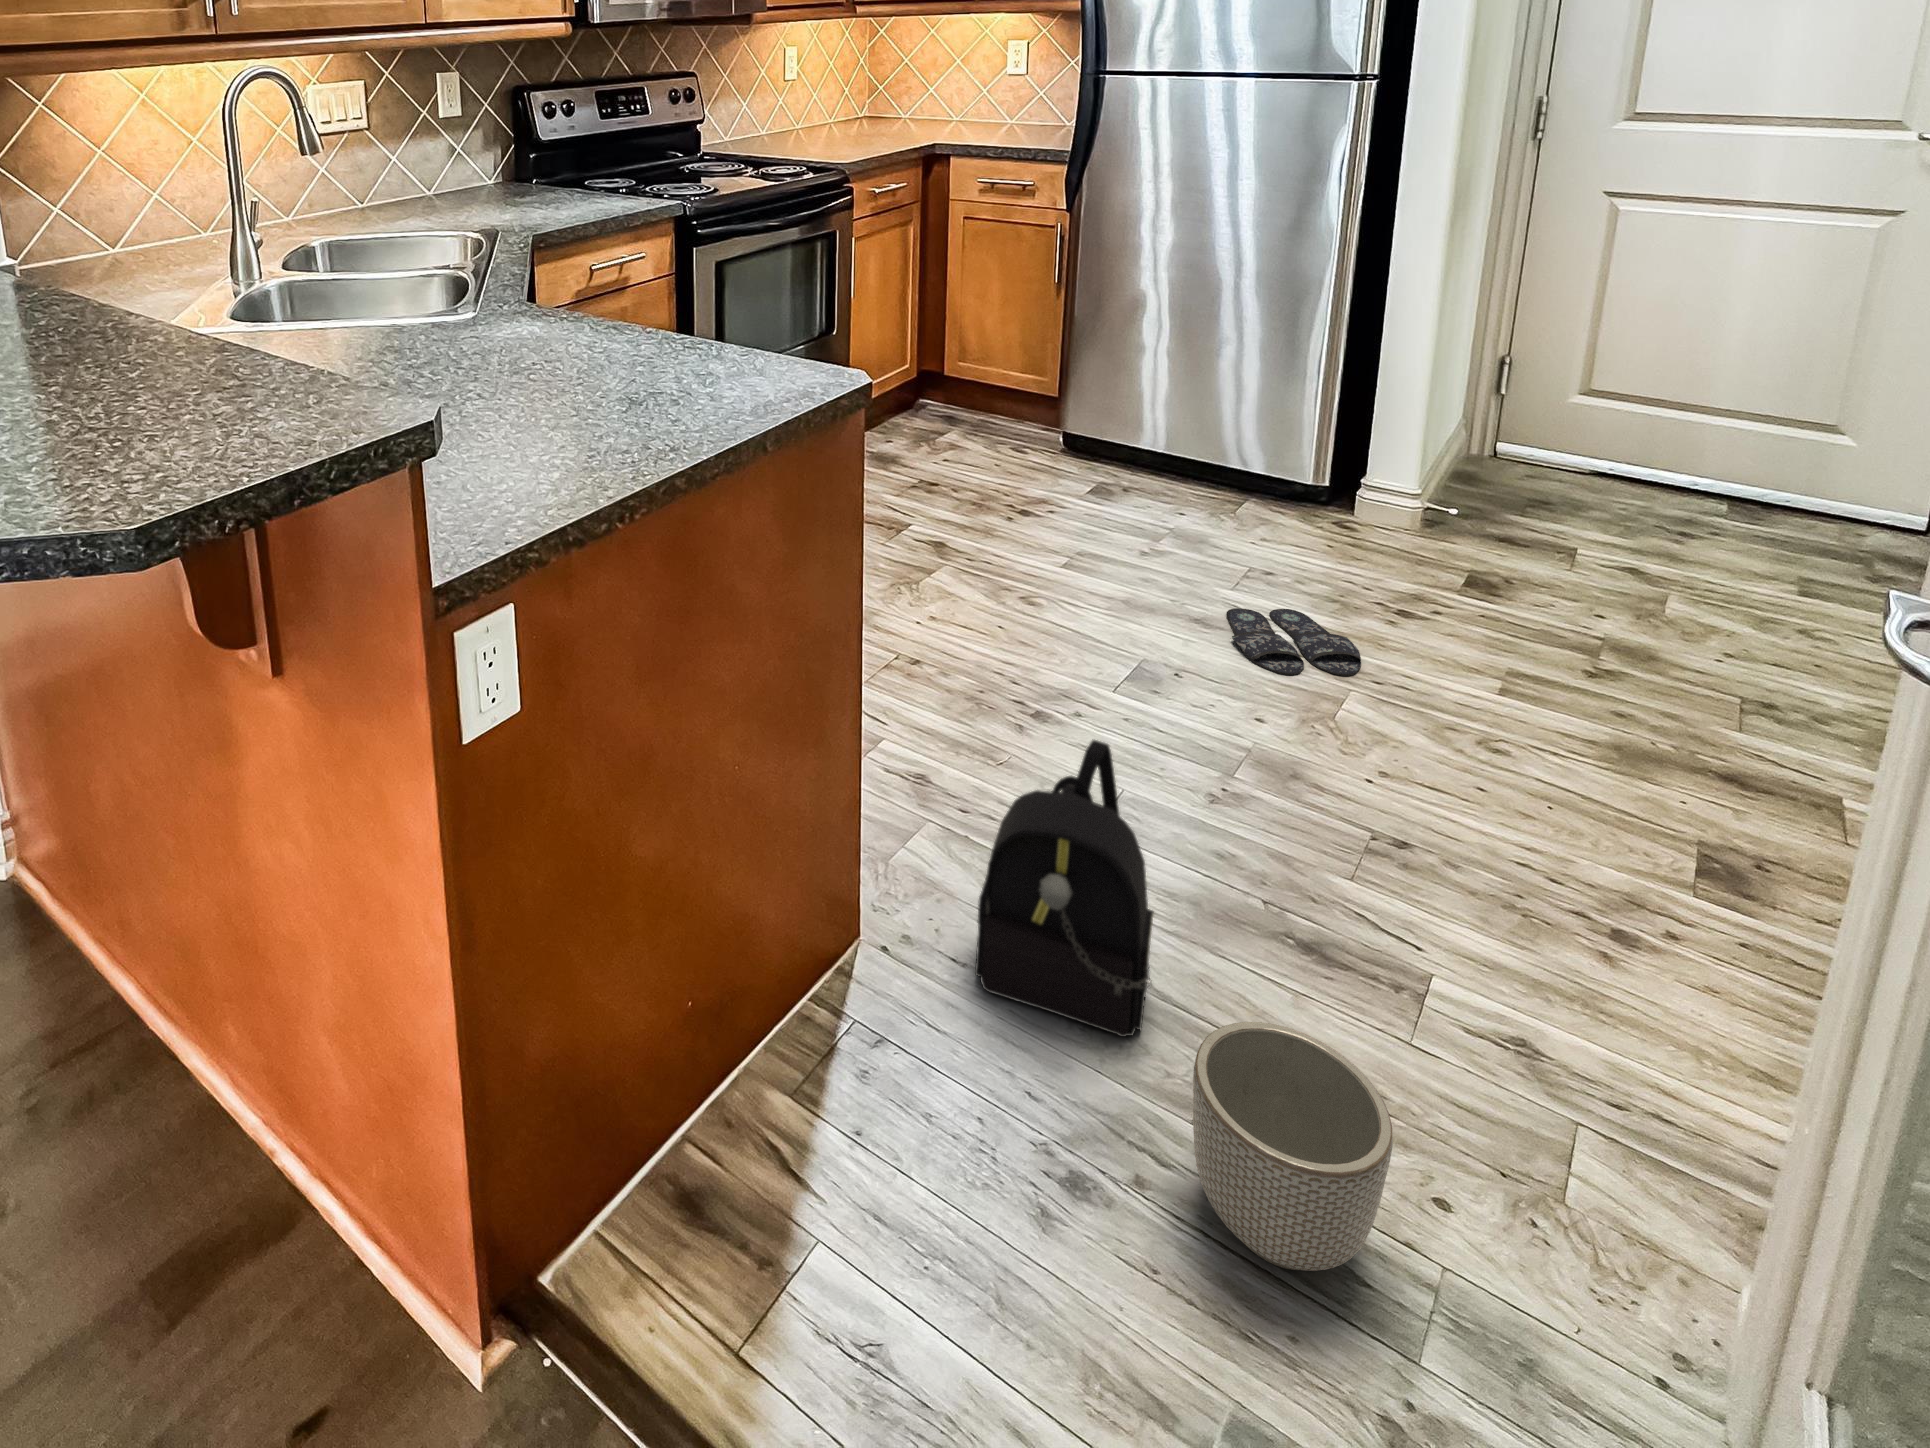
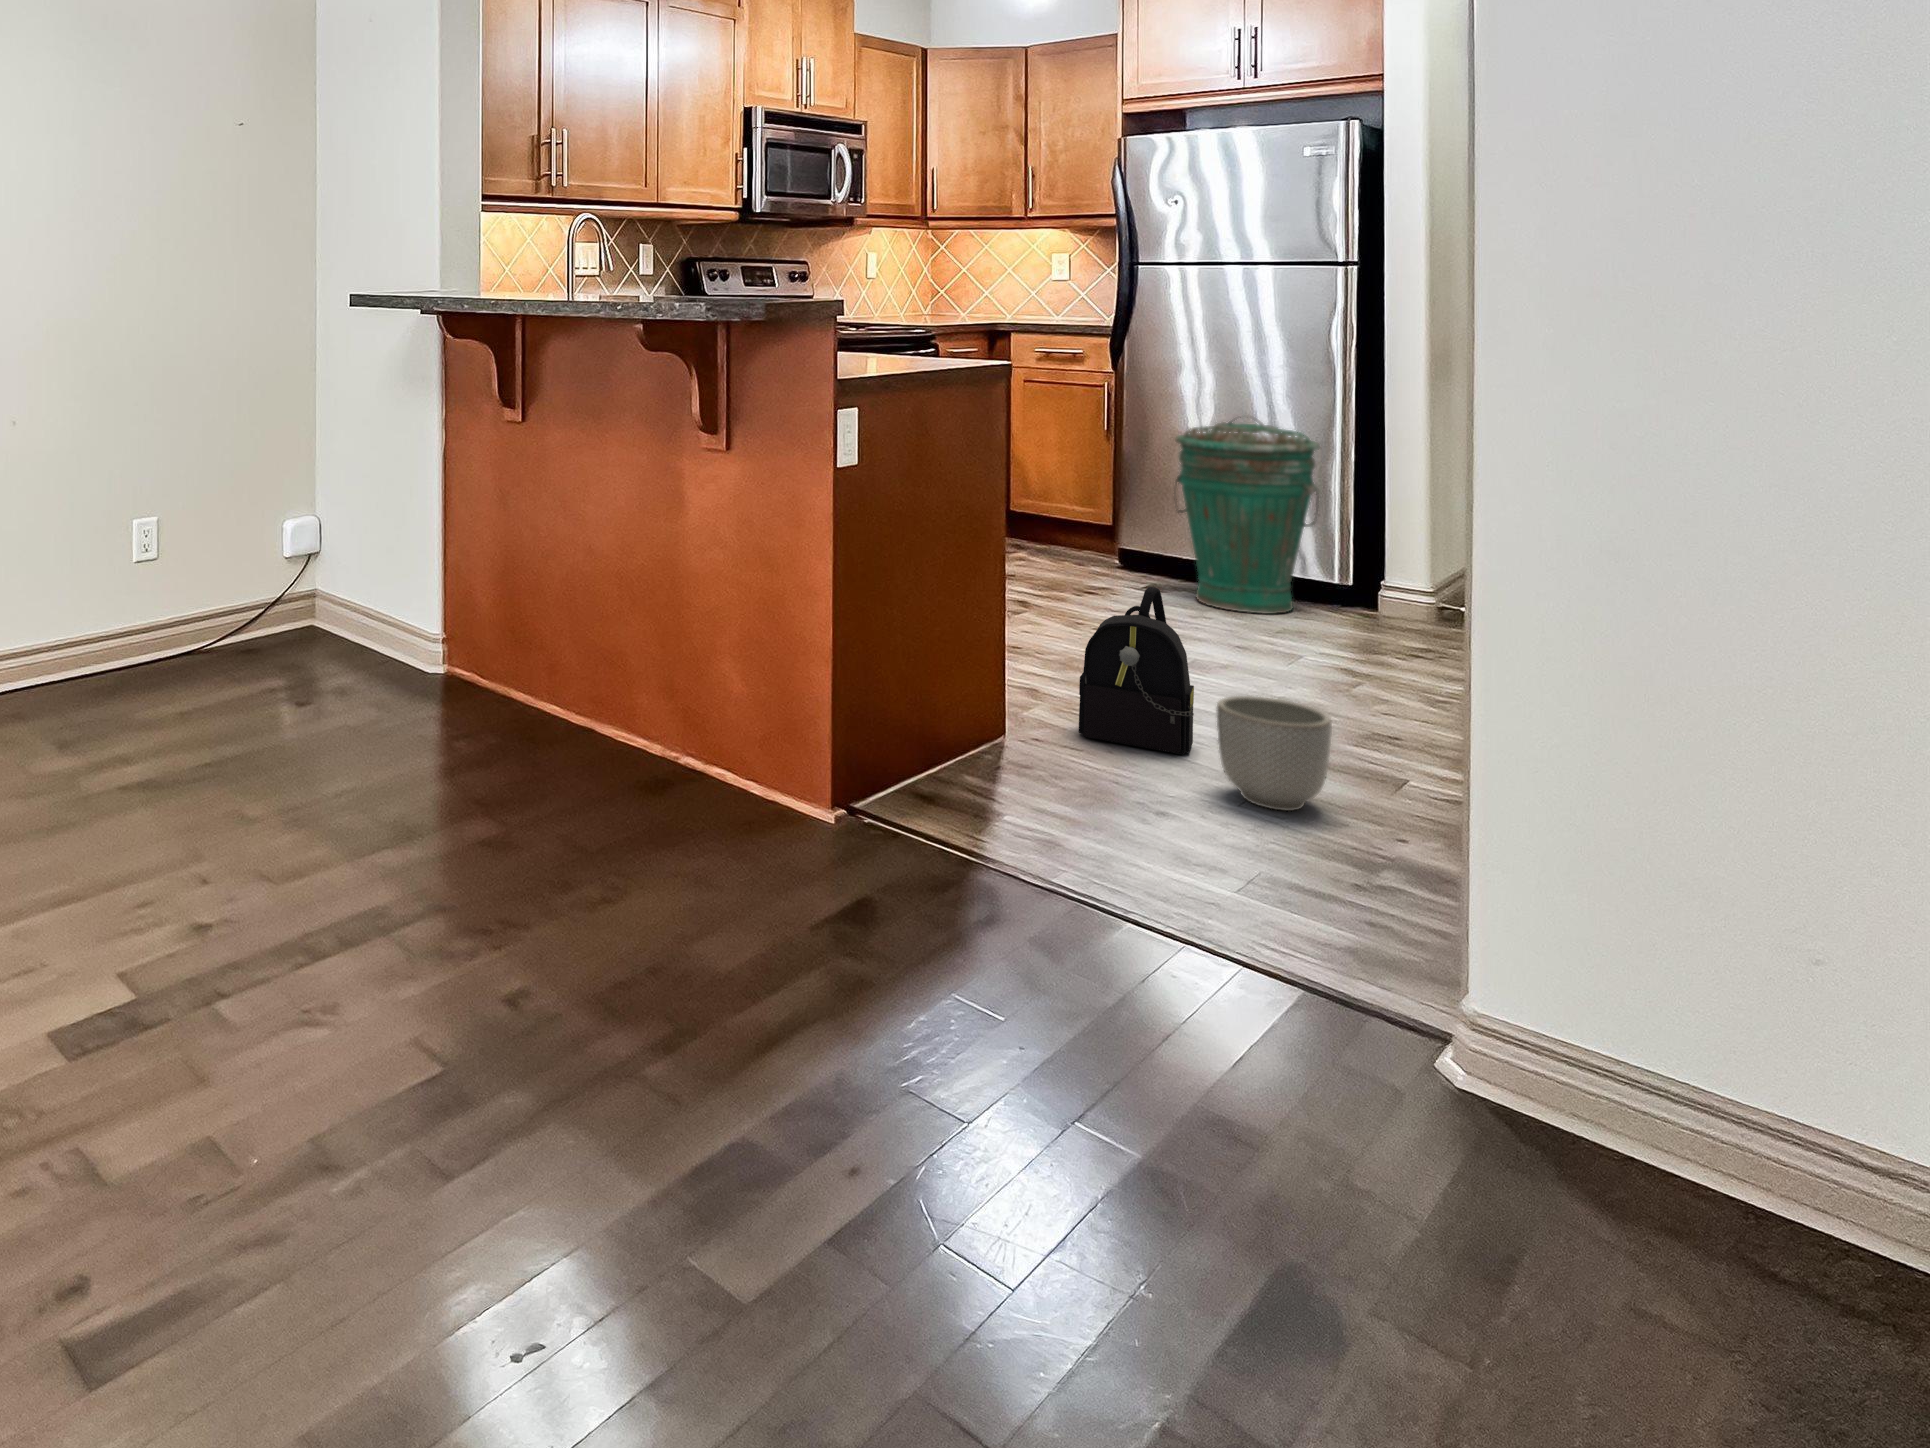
trash can: none [1134,289,1316,546] -> present [1175,417,1320,614]
slippers: present [1227,608,1361,676] -> none [1257,636,1363,665]

